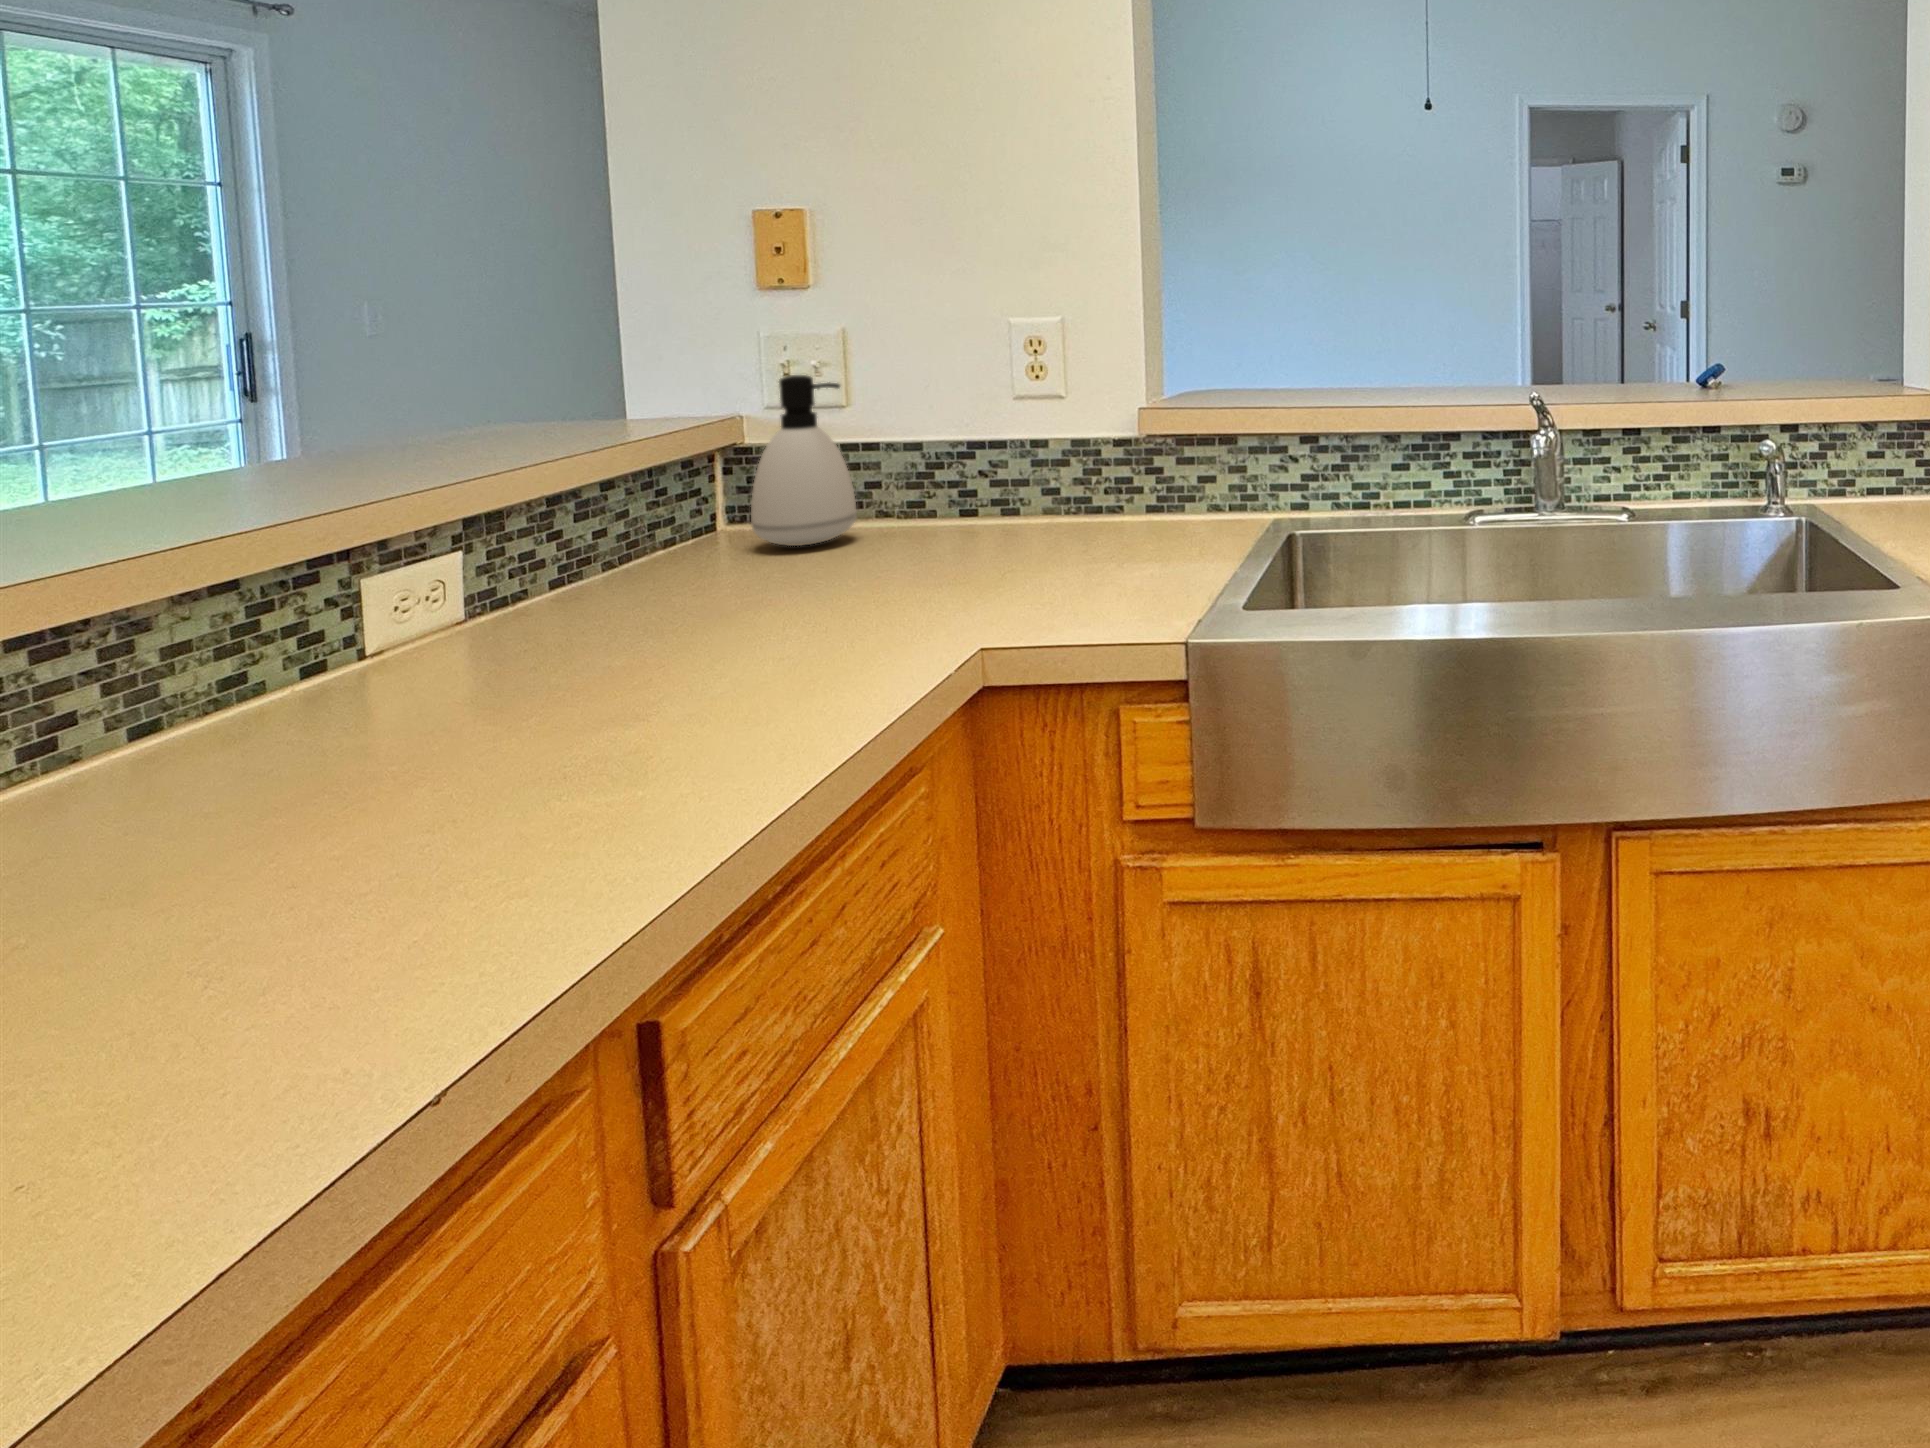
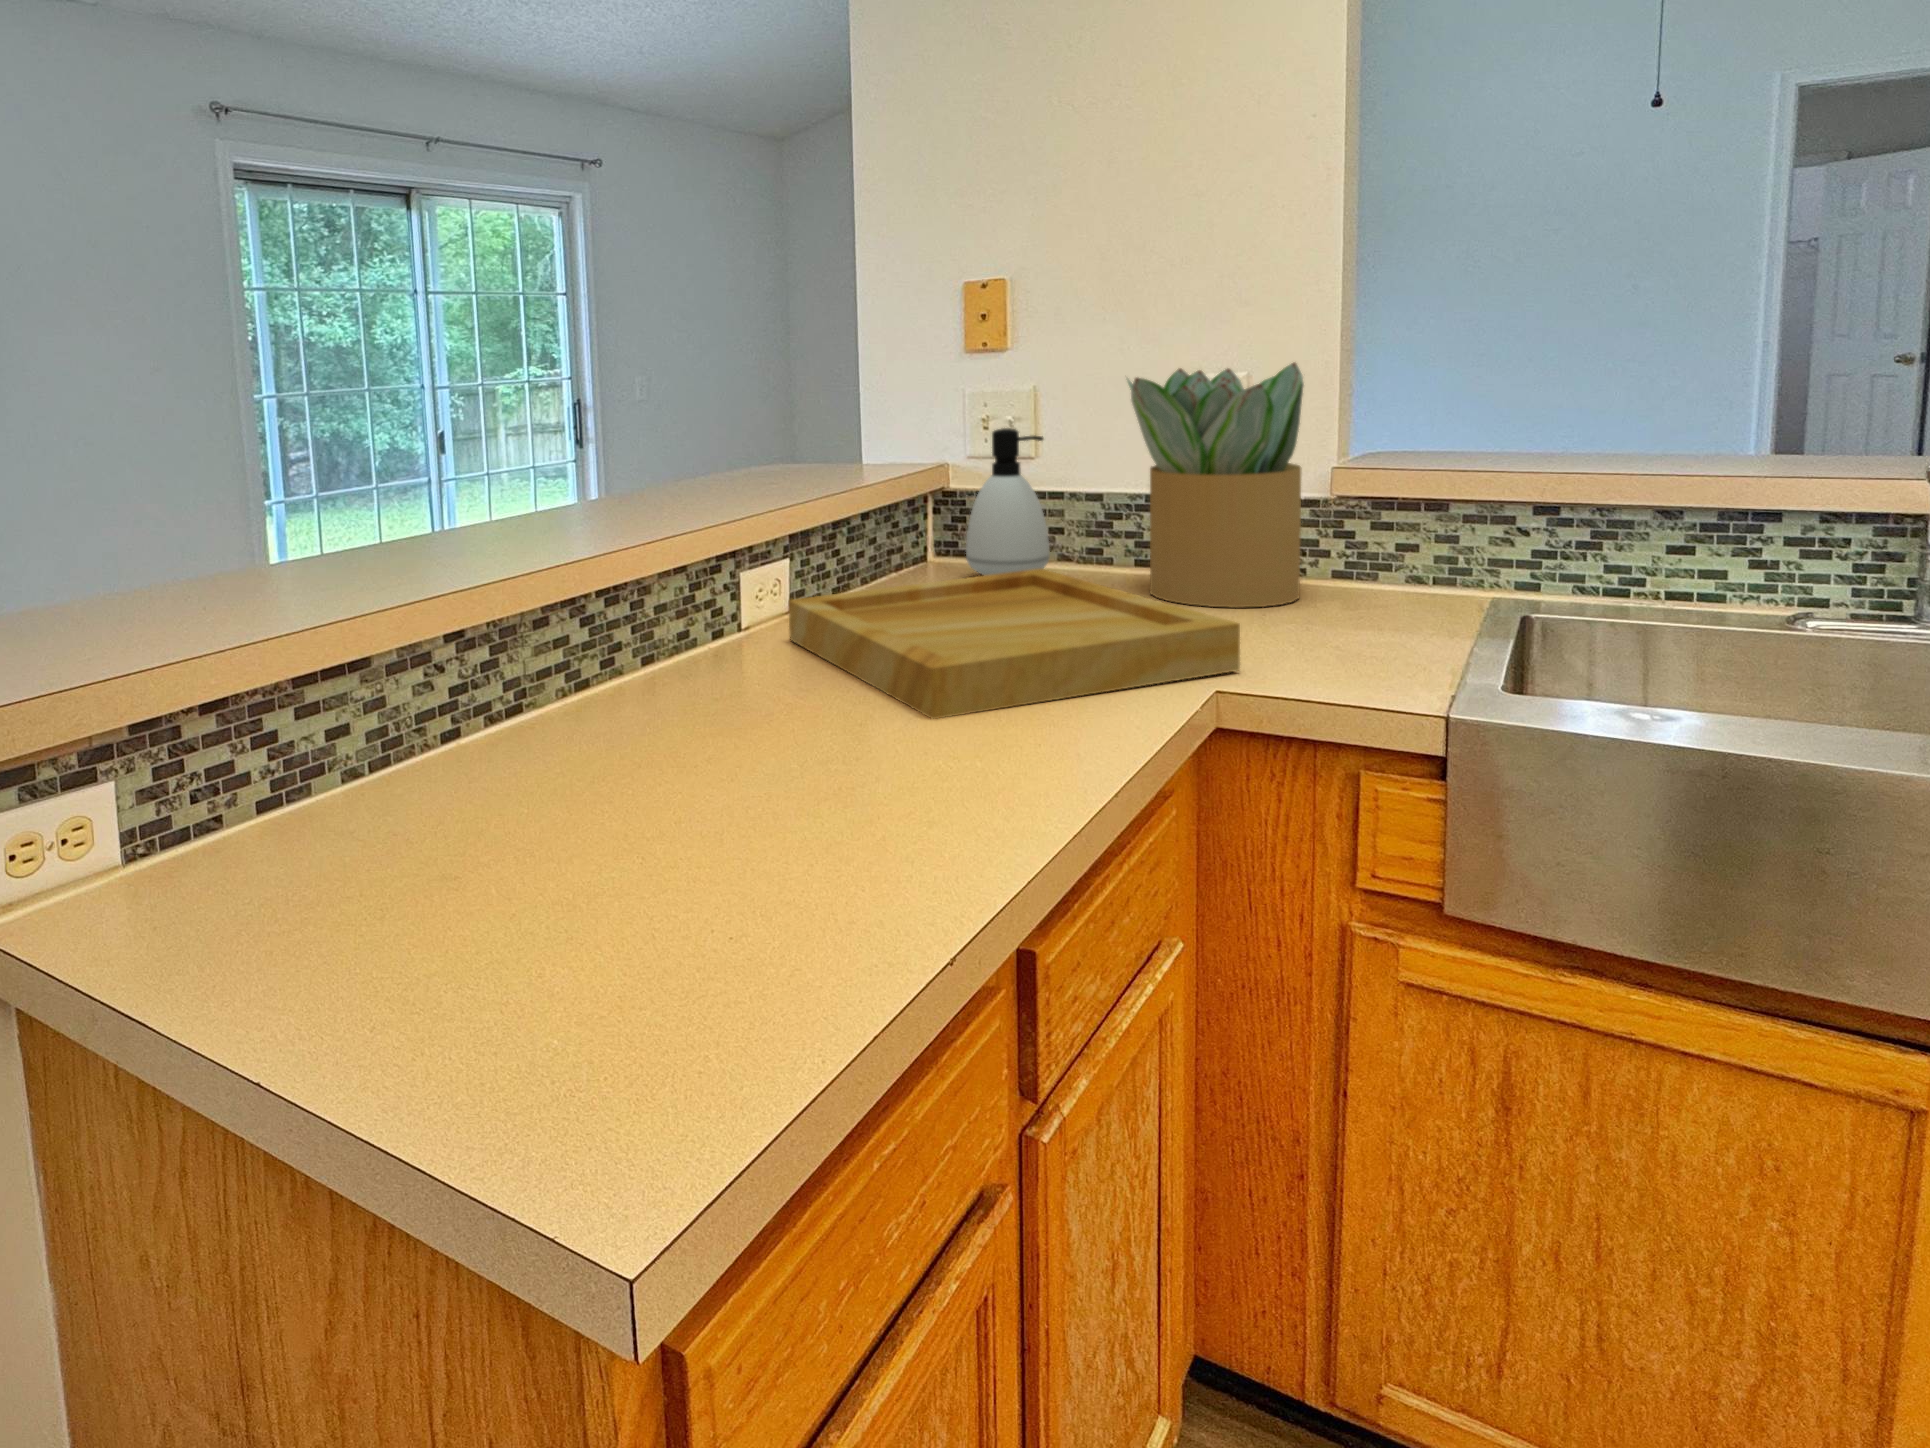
potted plant: none [928,307,1110,555] -> present [1127,362,1304,608]
tray: none [432,532,1011,743] -> present [788,569,1240,719]

